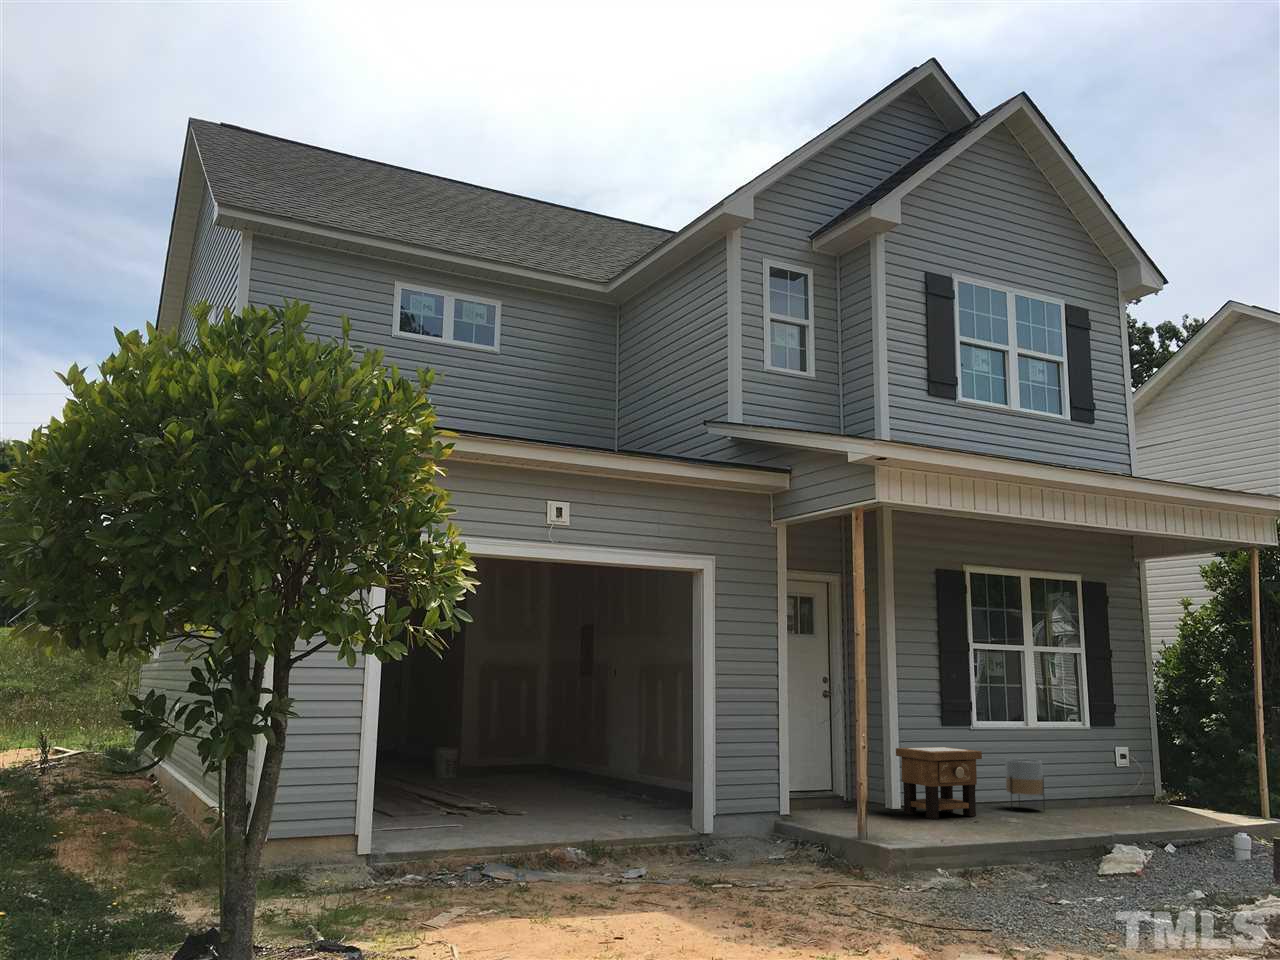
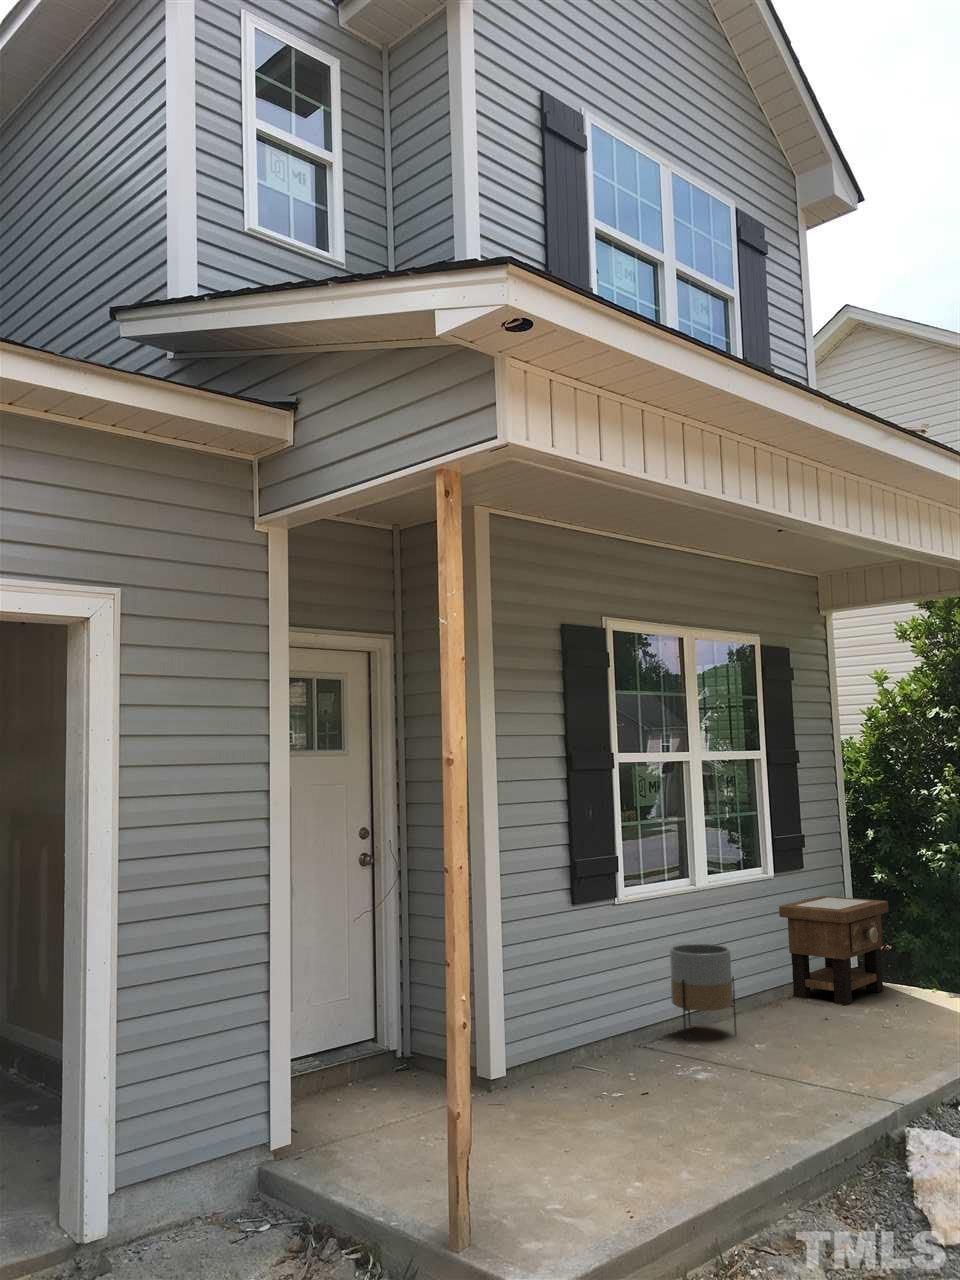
side table: present [896,747,982,819] -> present [779,896,888,1005]

